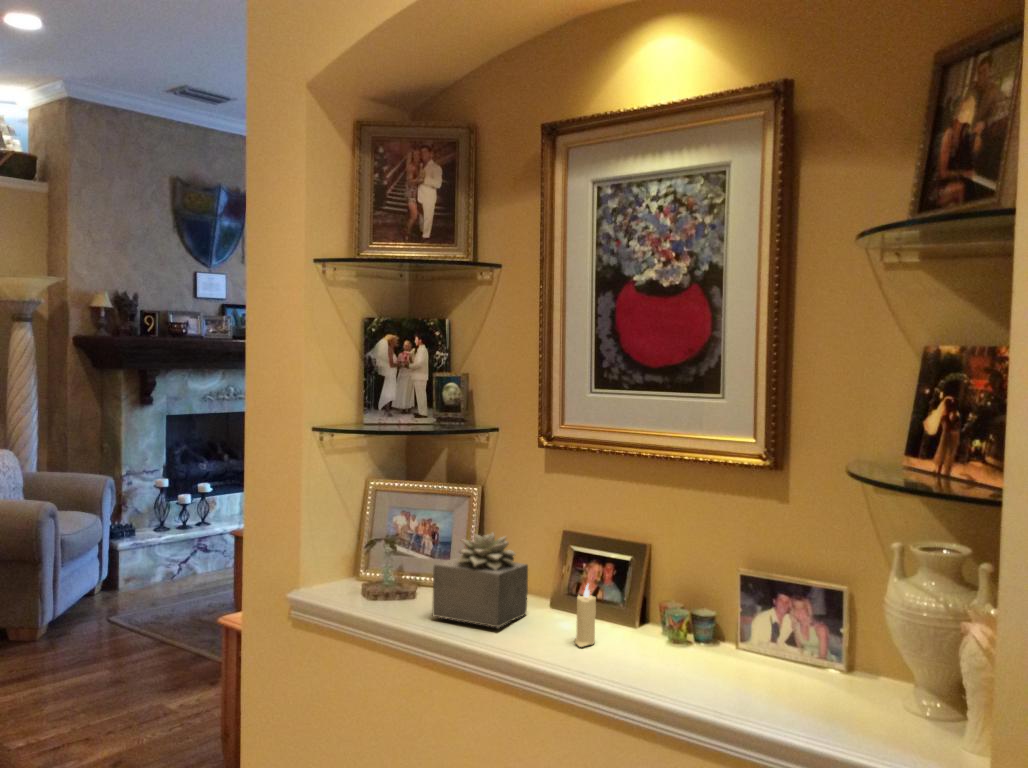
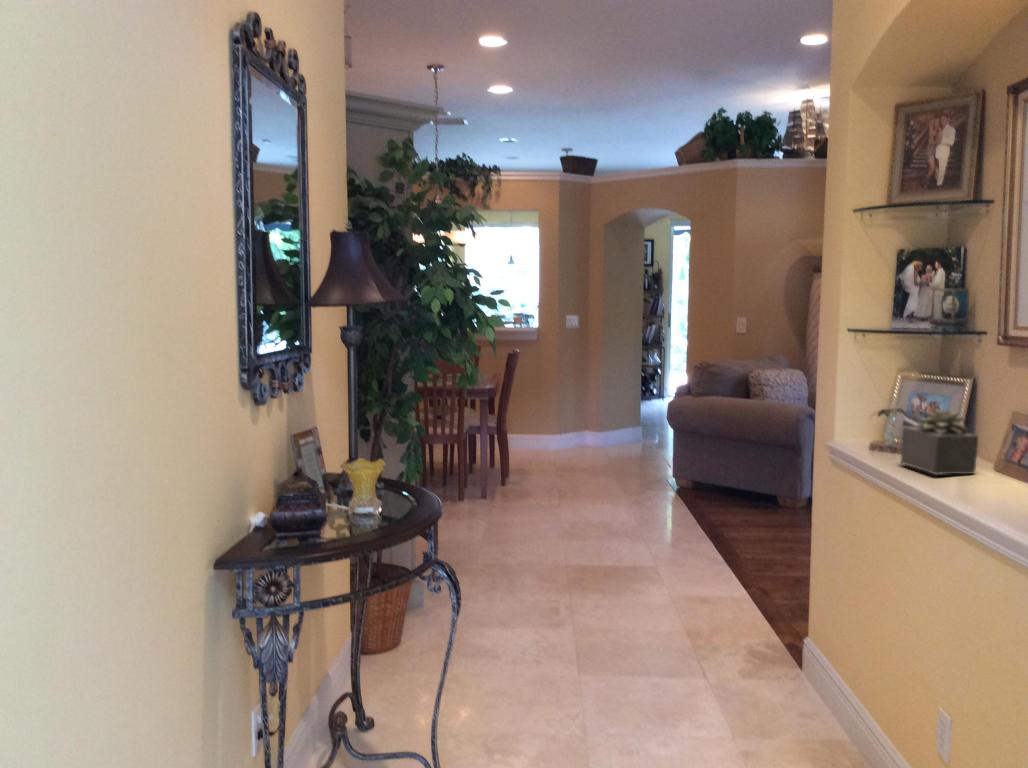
candle: present [575,585,596,647] -> none [980,447,1001,494]

